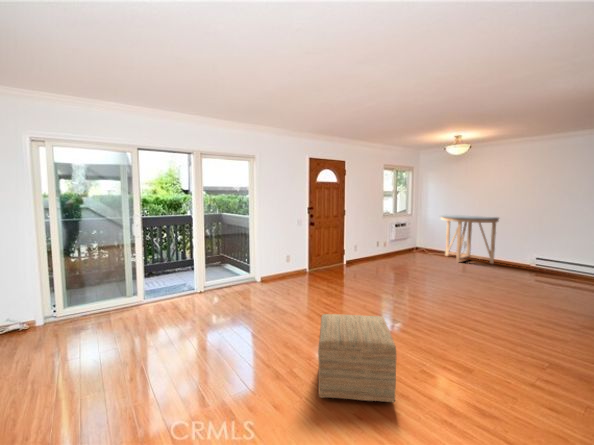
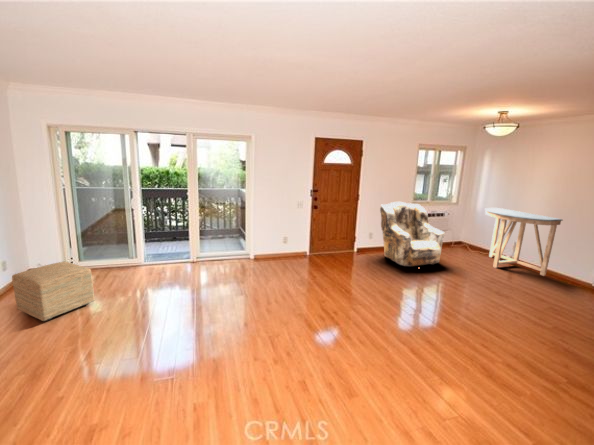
armchair: none [363,215,422,270] -> present [380,202,445,266]
ottoman: present [318,314,396,403] -> present [12,261,95,321]

